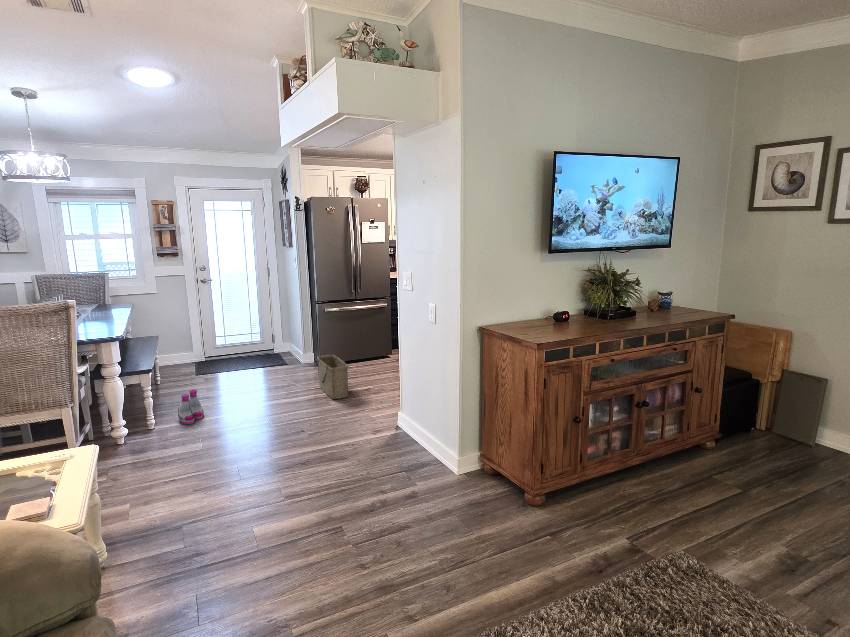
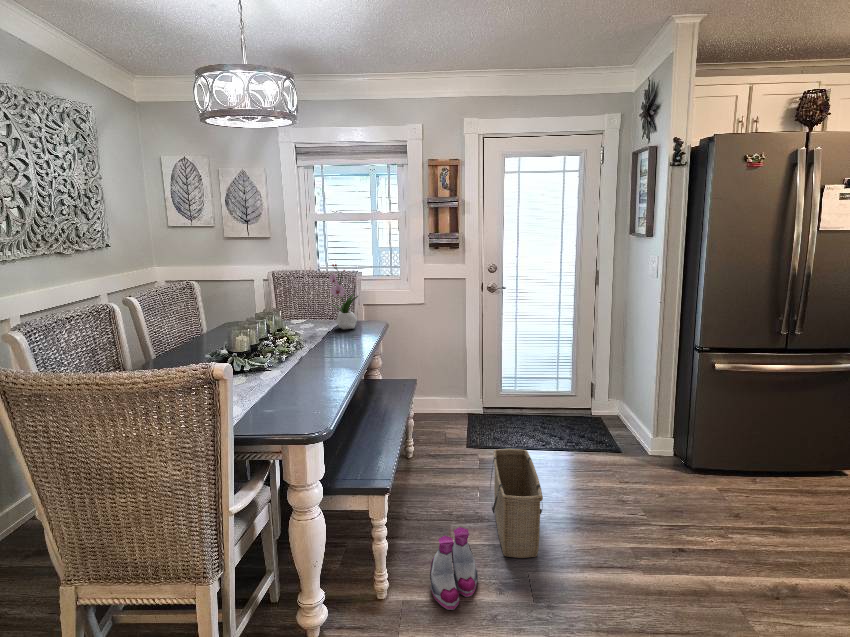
flower arrangement: none [91,267,114,307] -> present [329,264,358,330]
basket: present [317,355,349,399] -> present [490,449,543,558]

